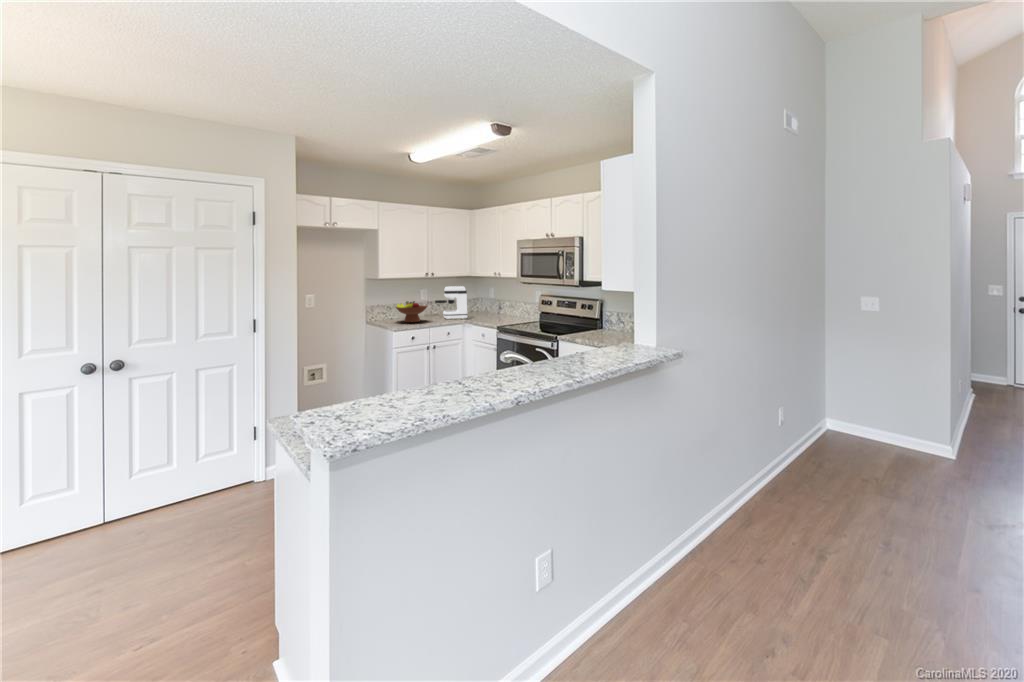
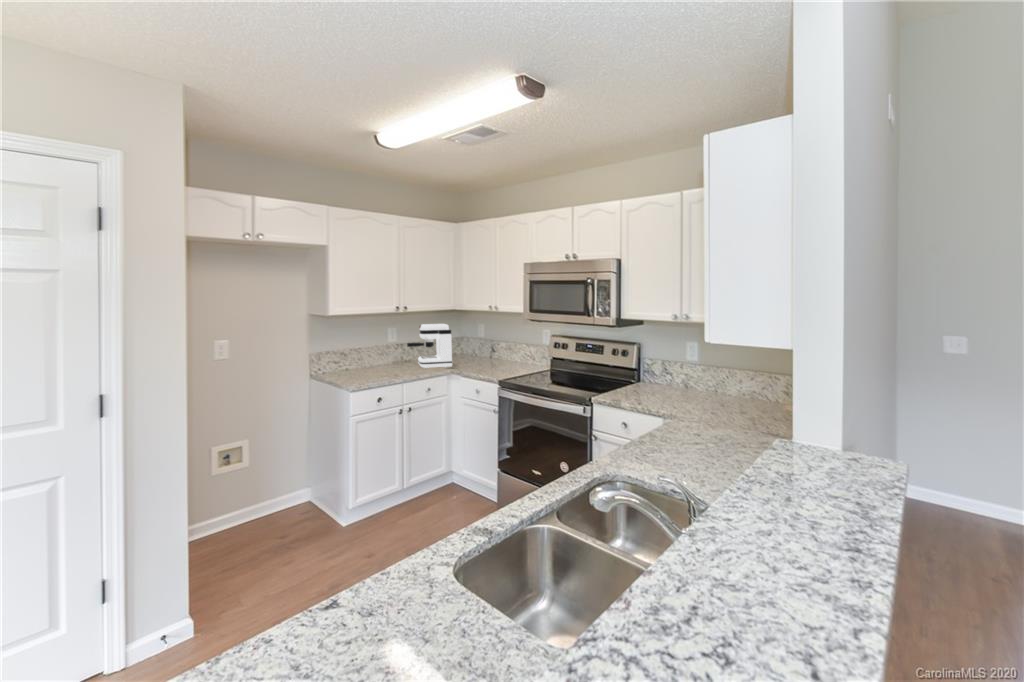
fruit bowl: present [396,301,427,322] -> none [352,345,399,375]

